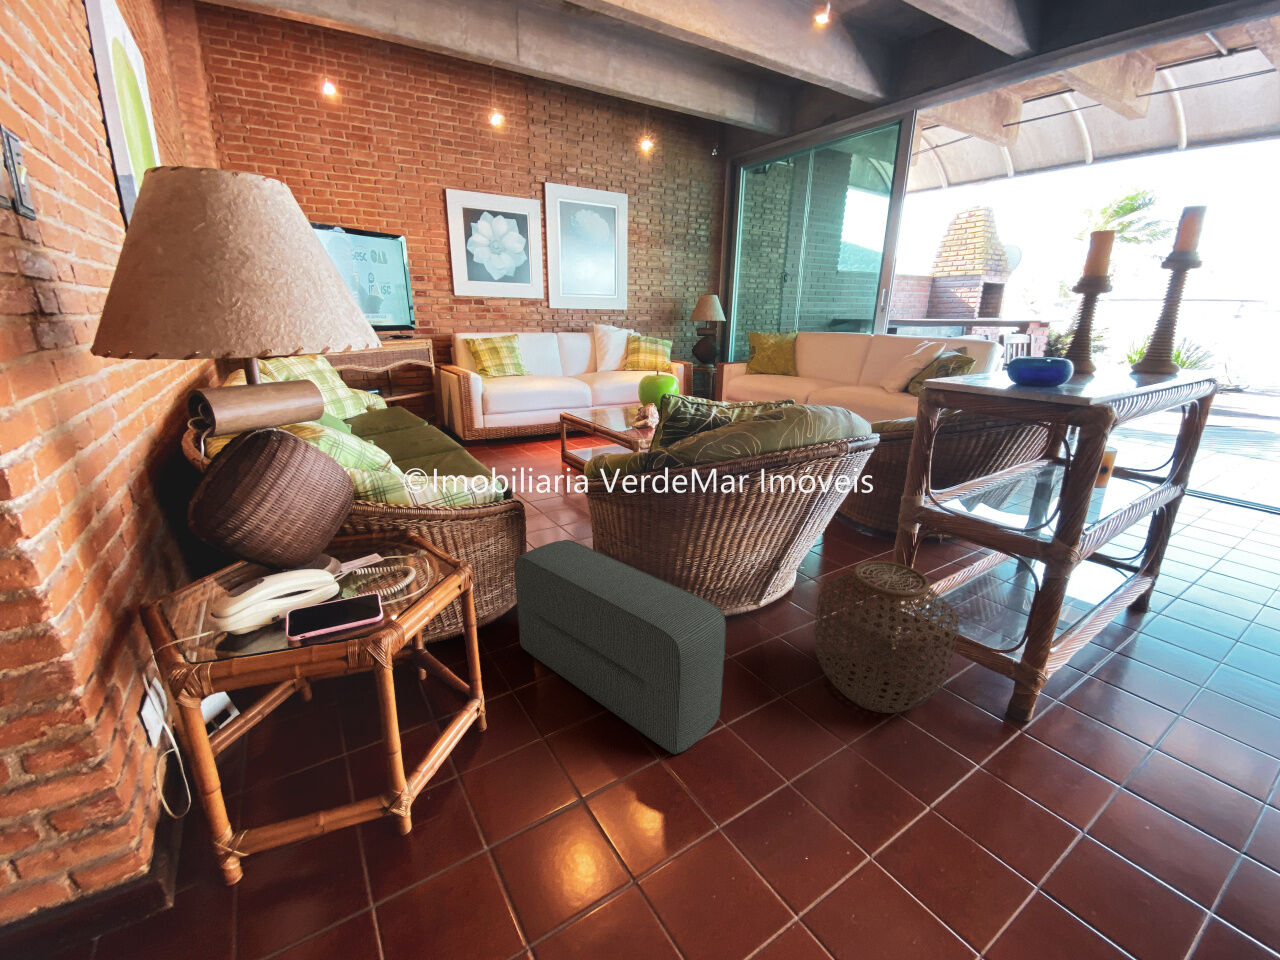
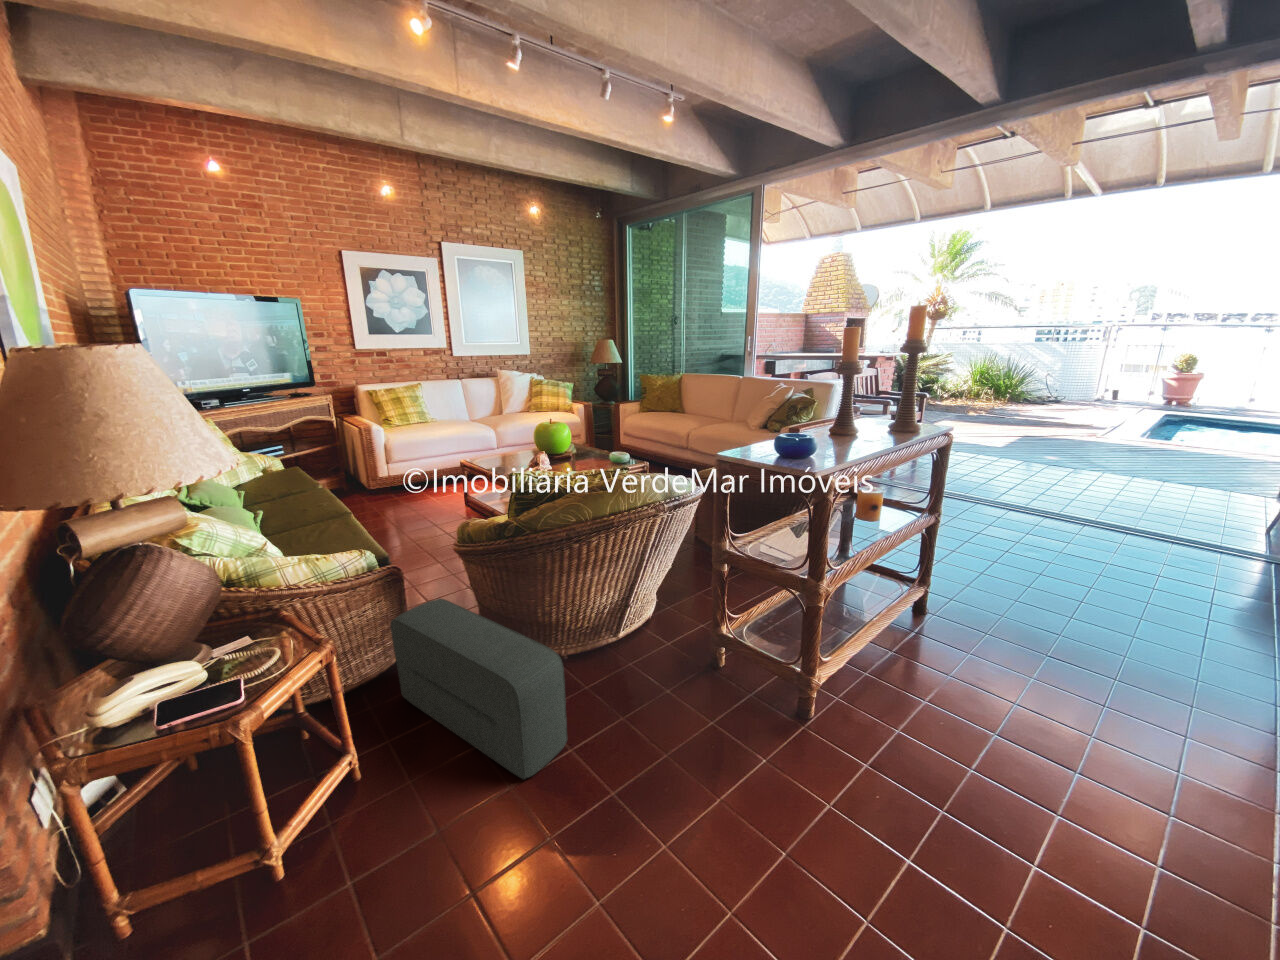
woven basket: present [814,561,959,713] -> none [648,598,752,723]

